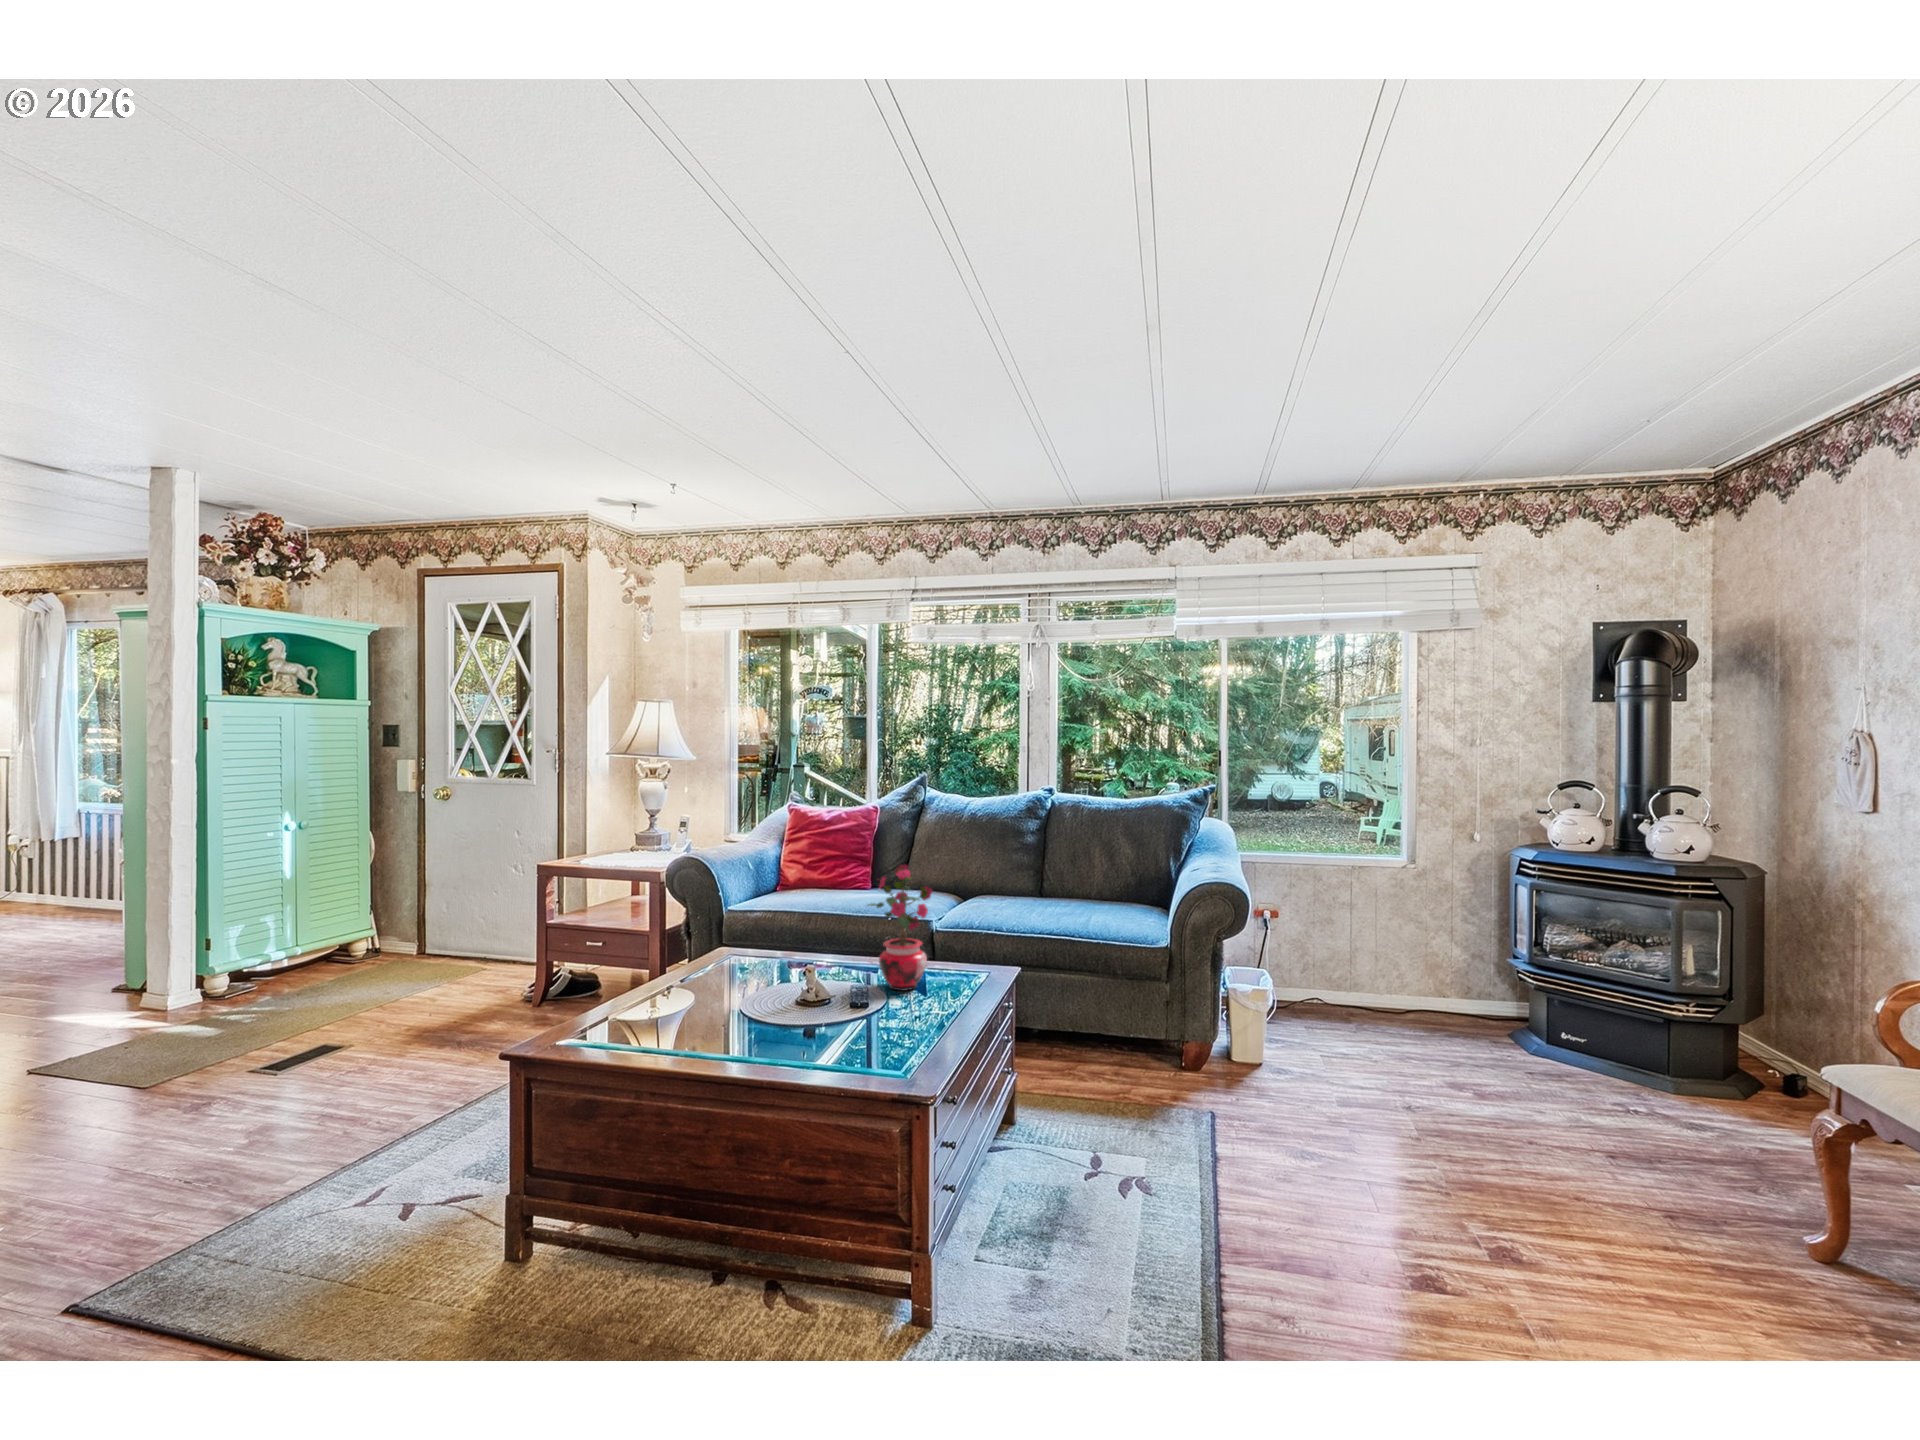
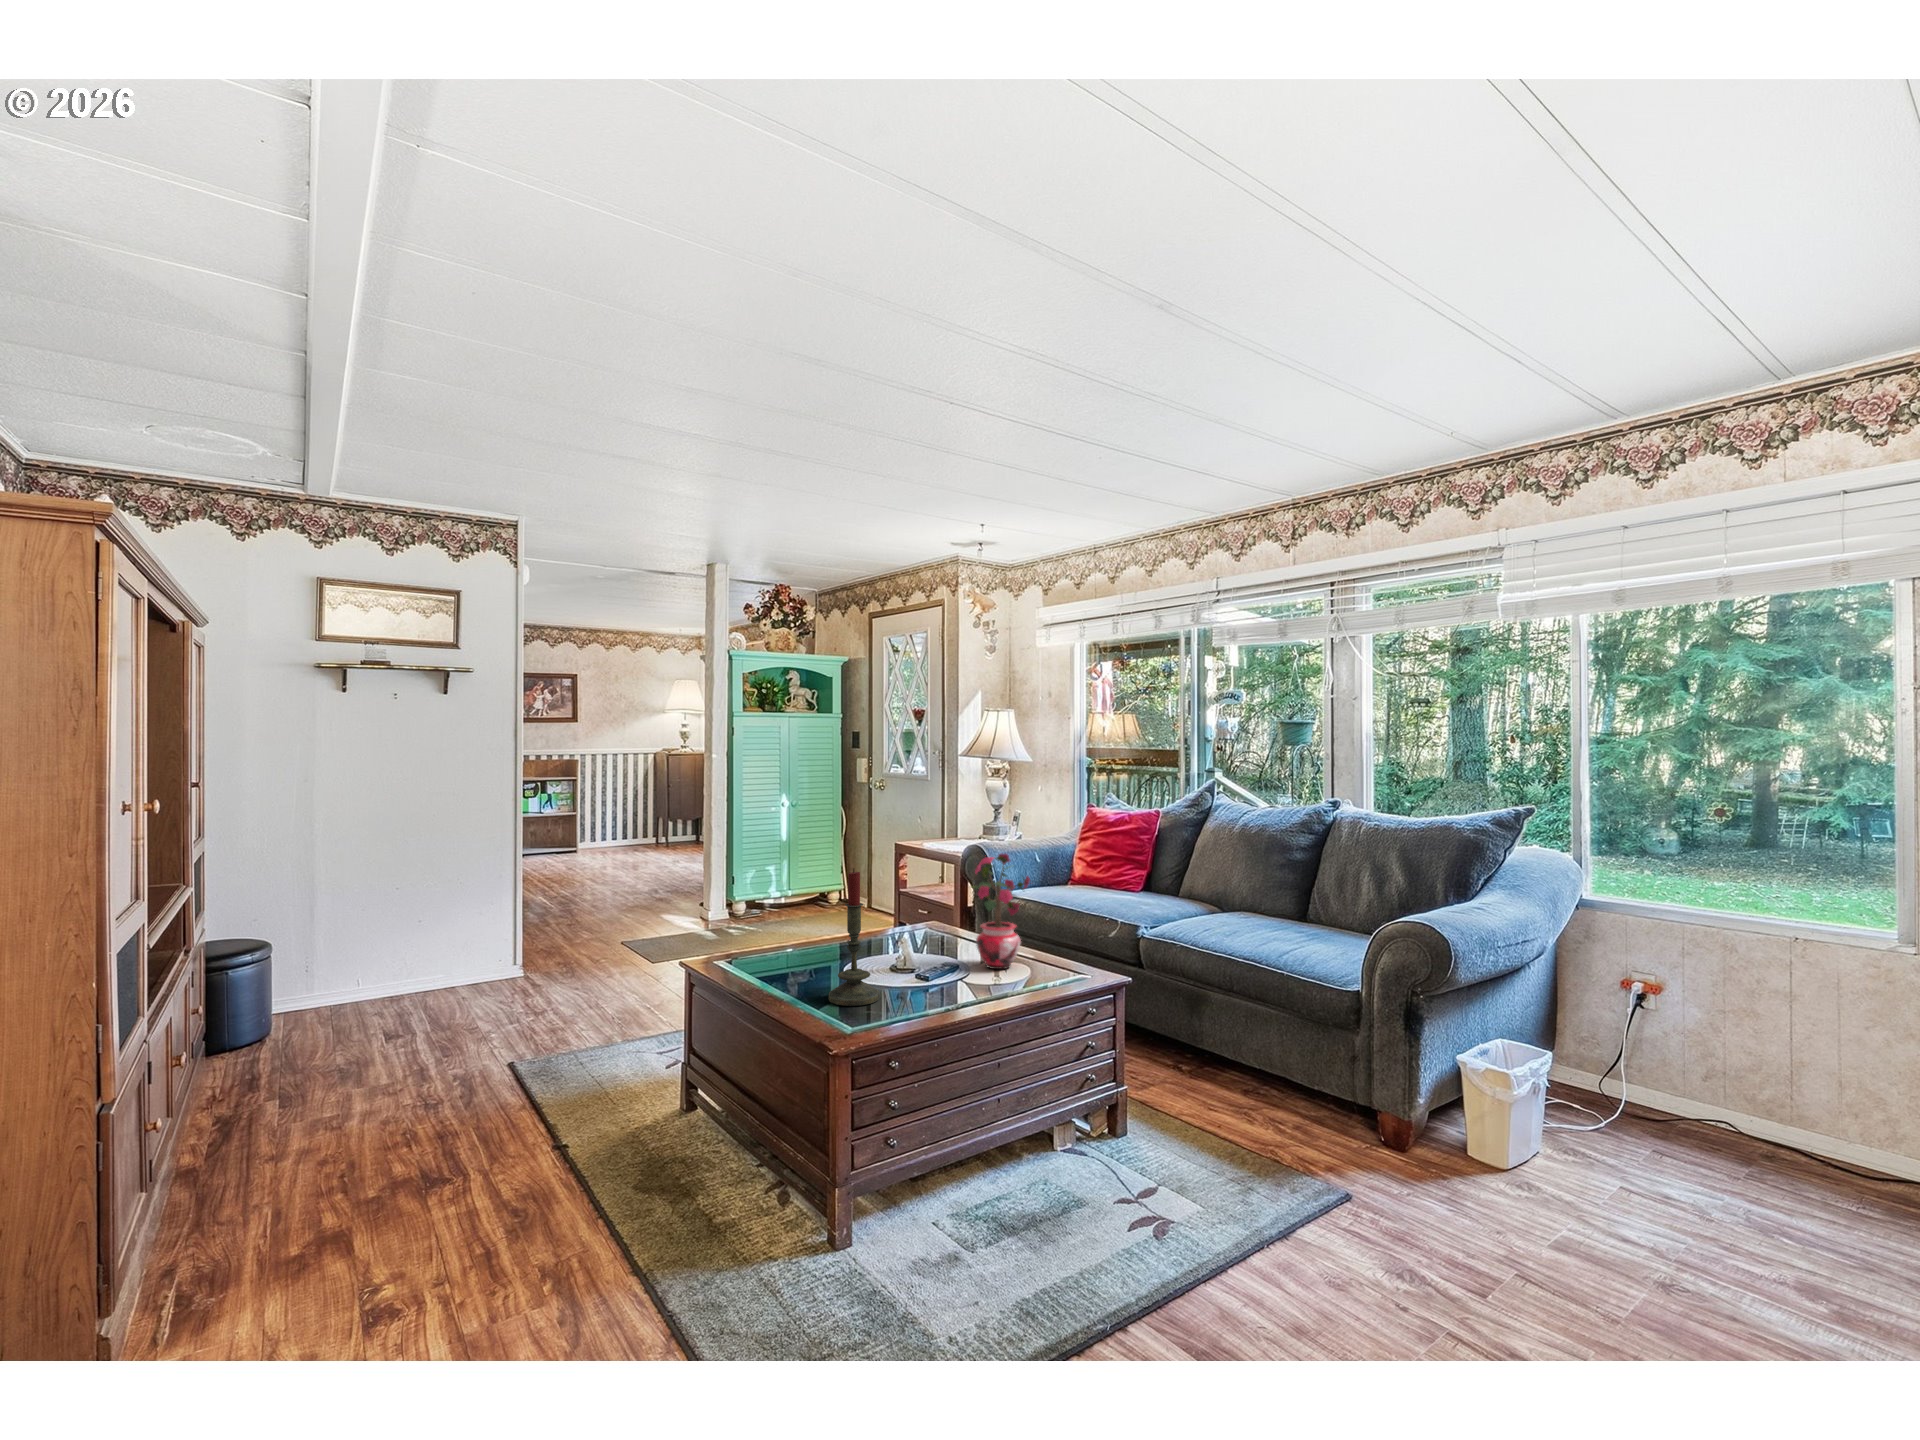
candle: none [809,902,869,1067] -> present [829,869,879,1006]

